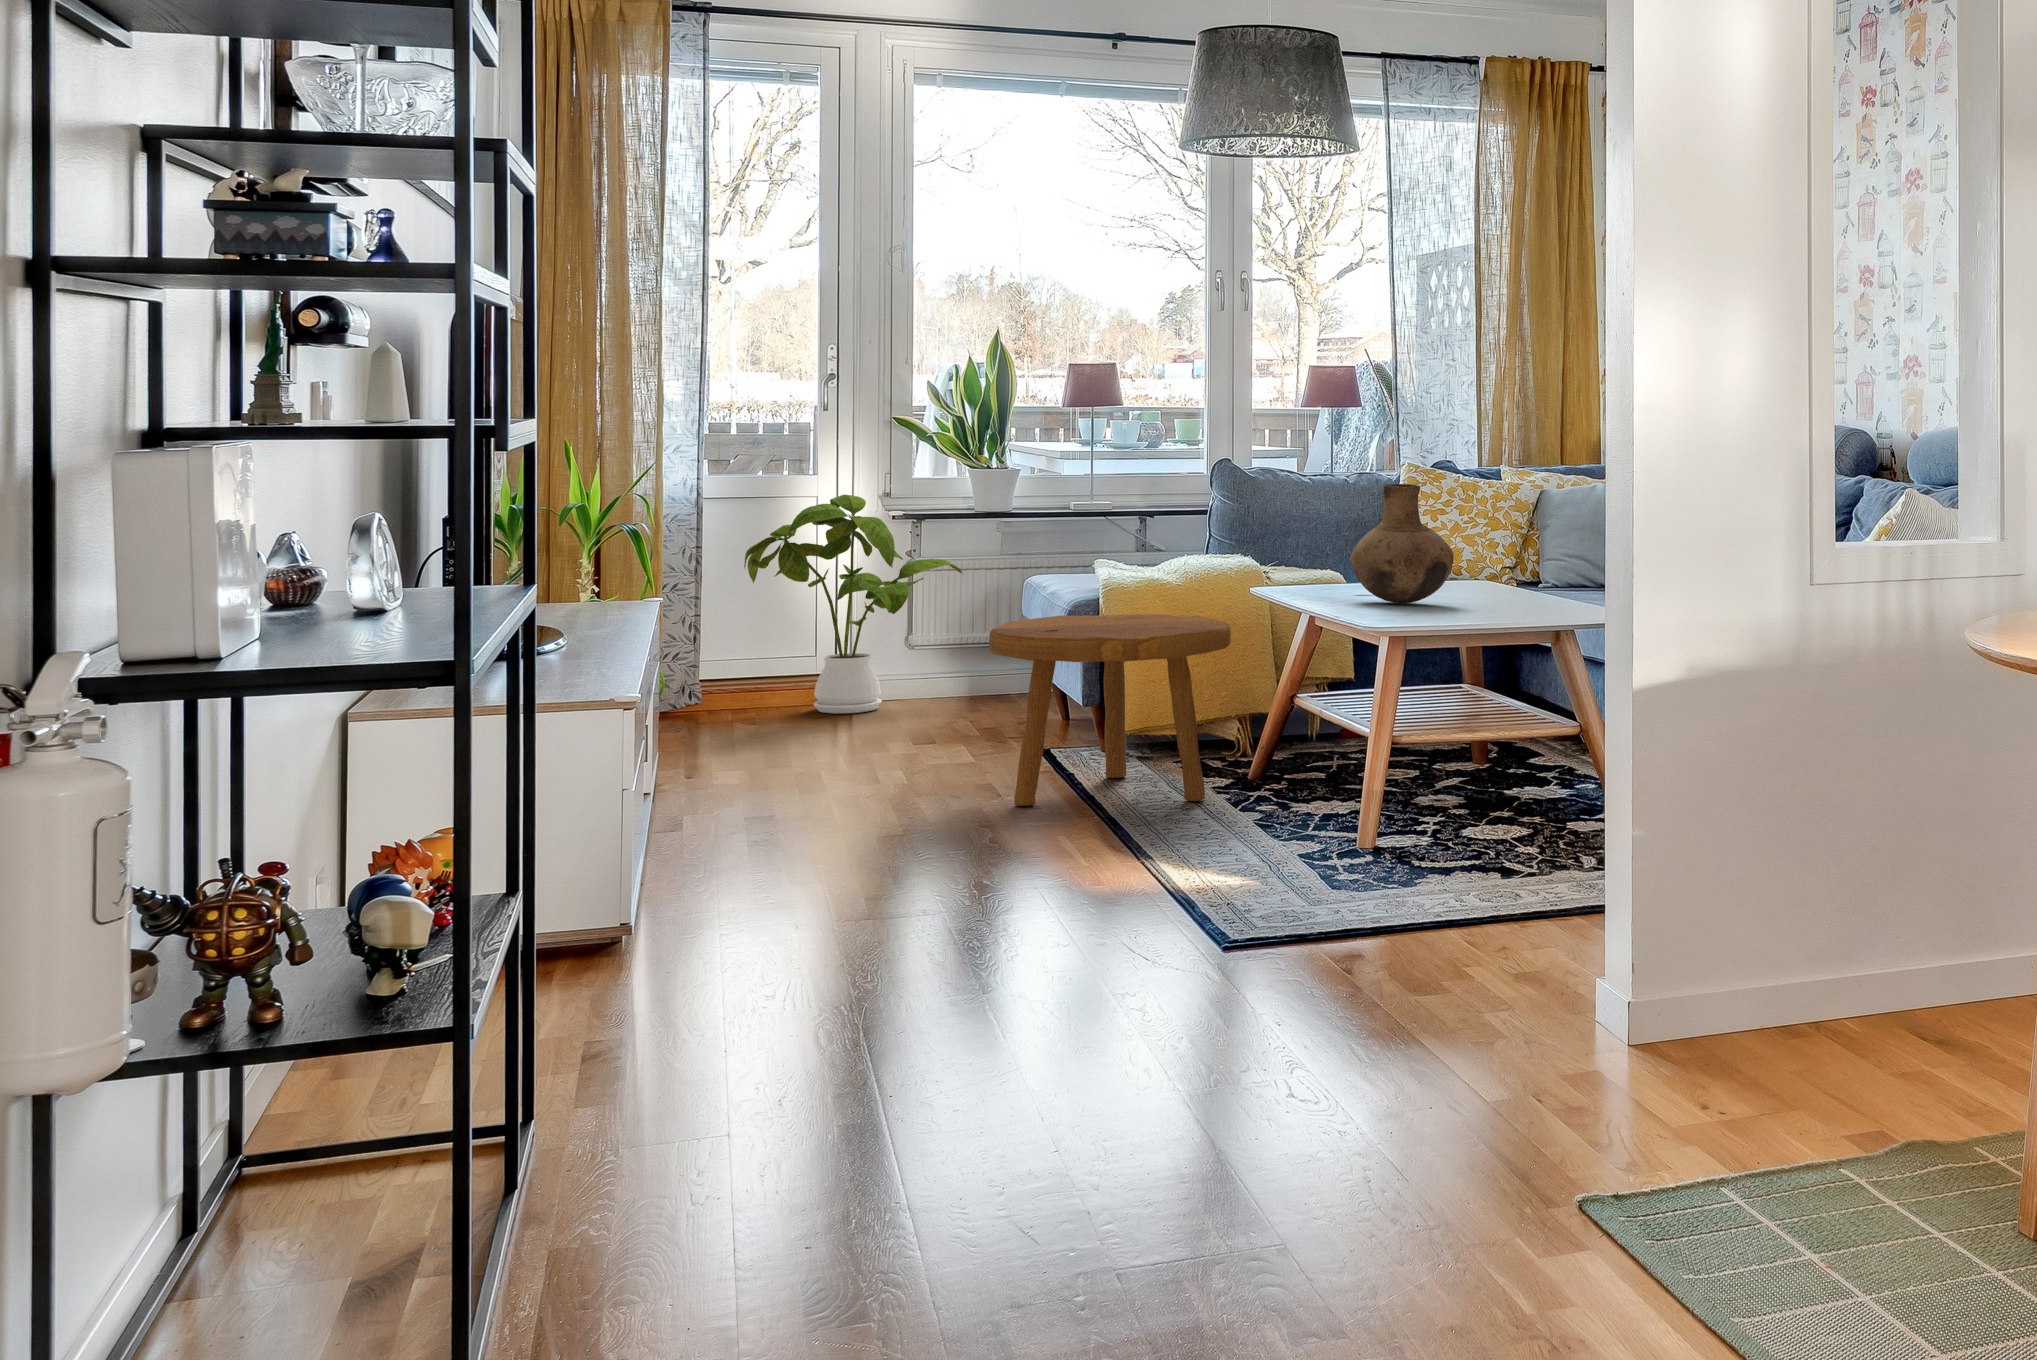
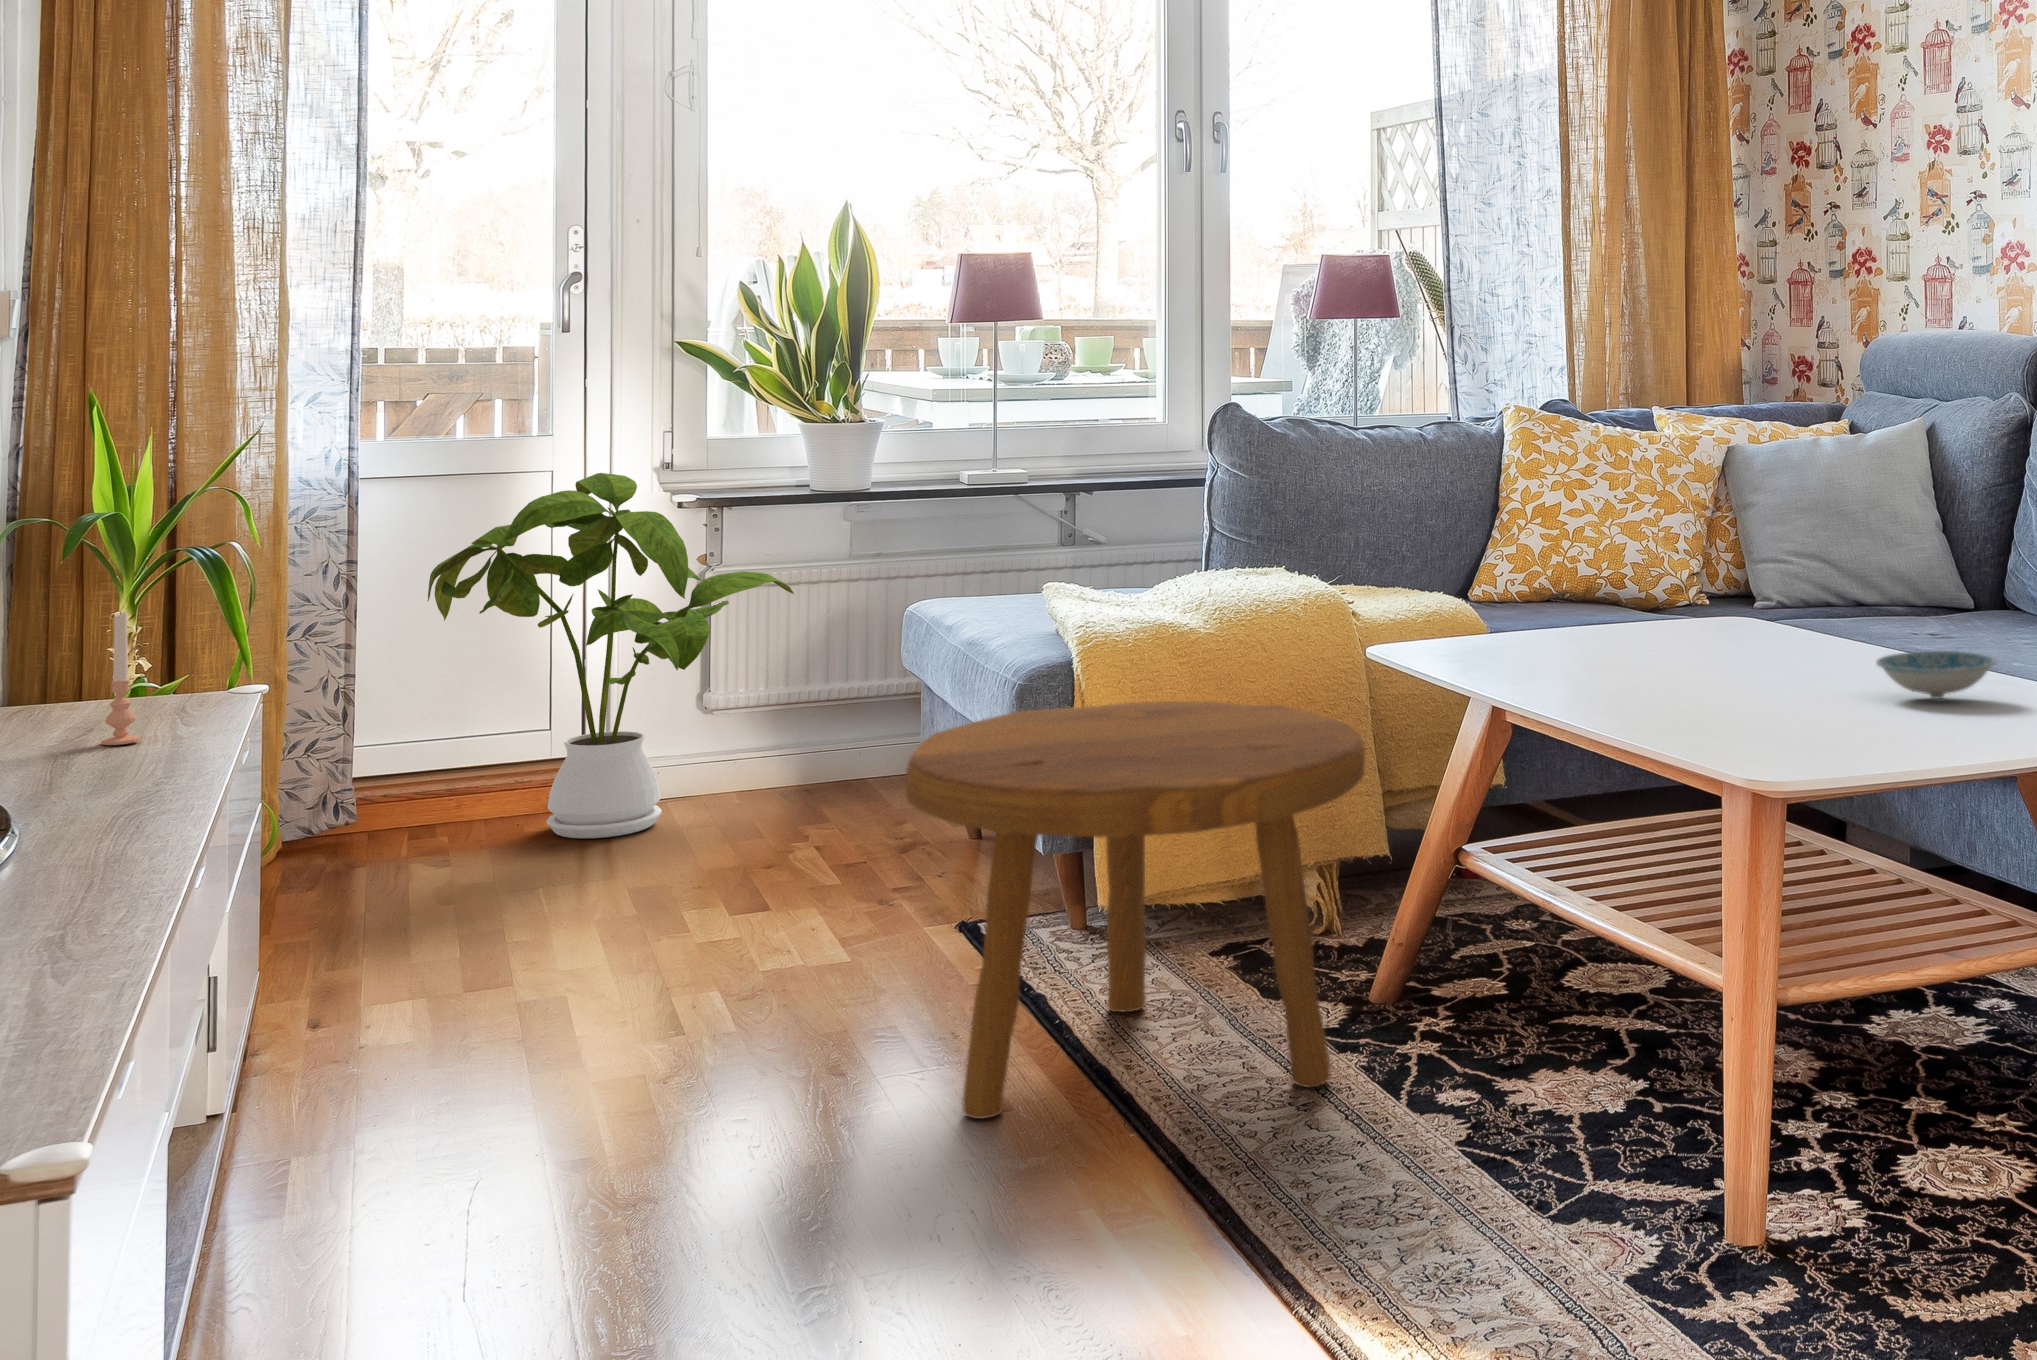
vase: present [1351,484,1454,603] -> none [1590,459,1784,686]
candle: none [592,548,610,614] -> present [101,612,140,745]
ceramic bowl: none [1494,588,1561,611] -> present [1876,651,1996,699]

